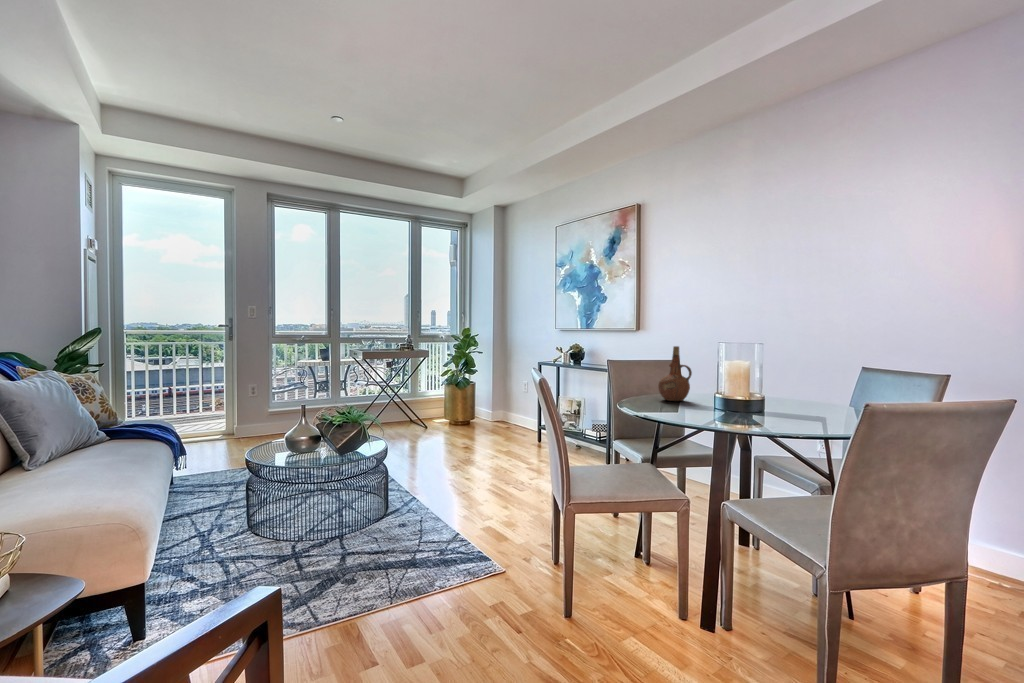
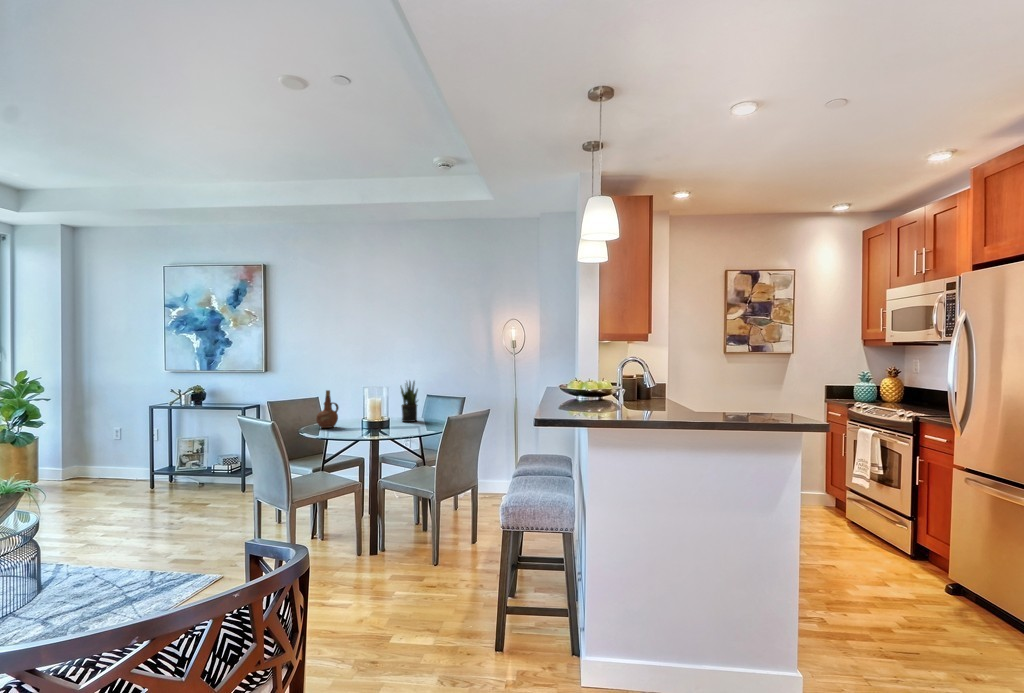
potted plant: none [800,337,835,410] -> present [401,381,418,422]

